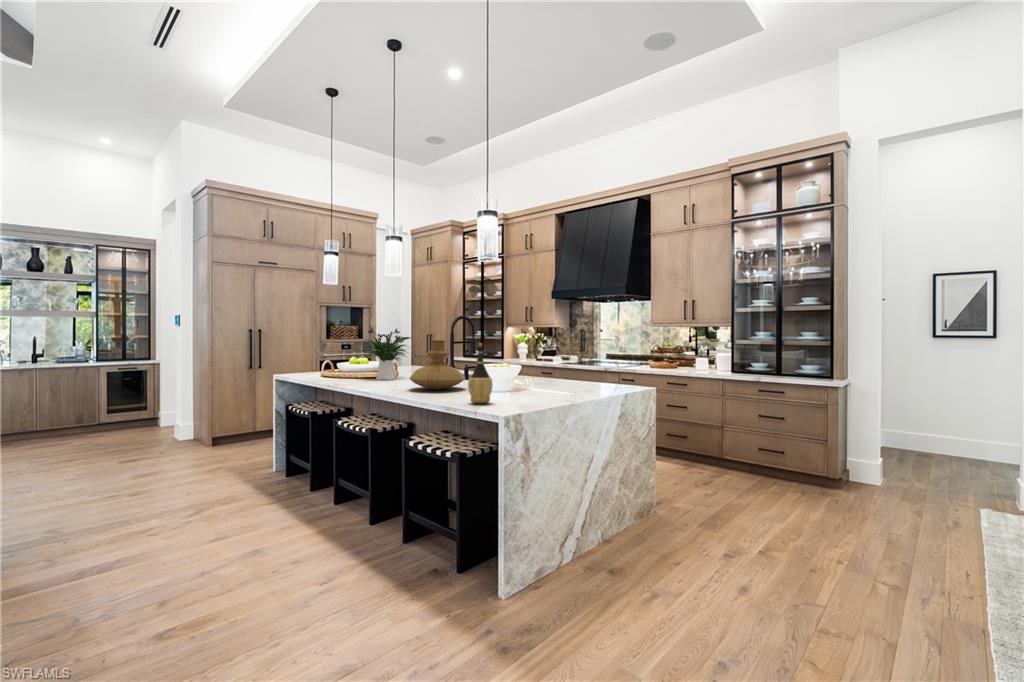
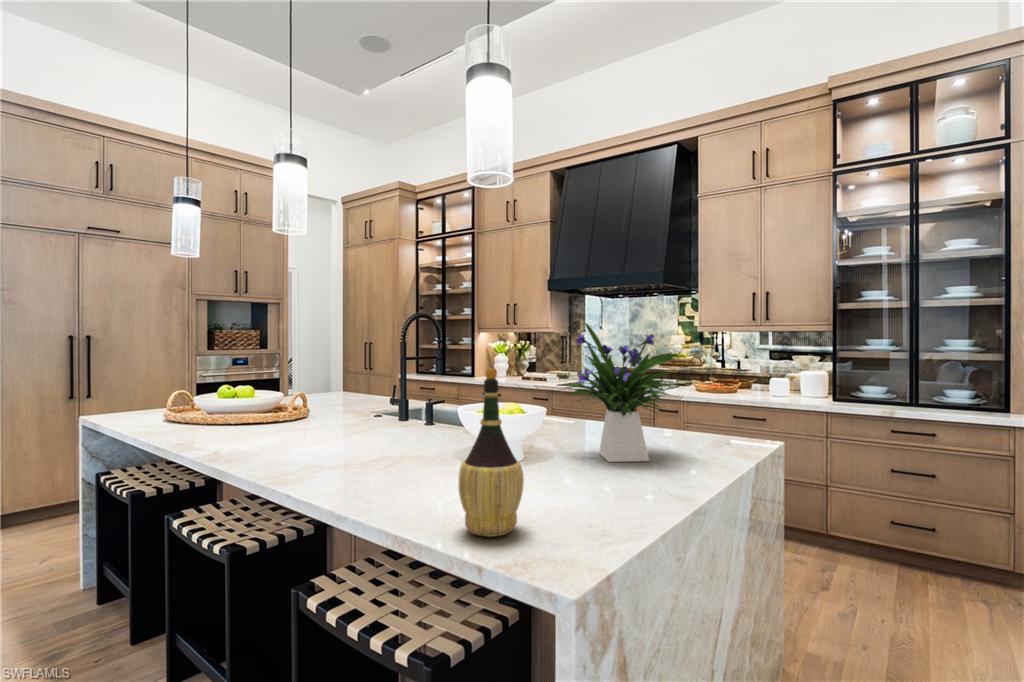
flower arrangement: present [364,326,411,380] -> present [559,323,680,462]
vase: present [409,340,465,390] -> none [312,357,436,464]

